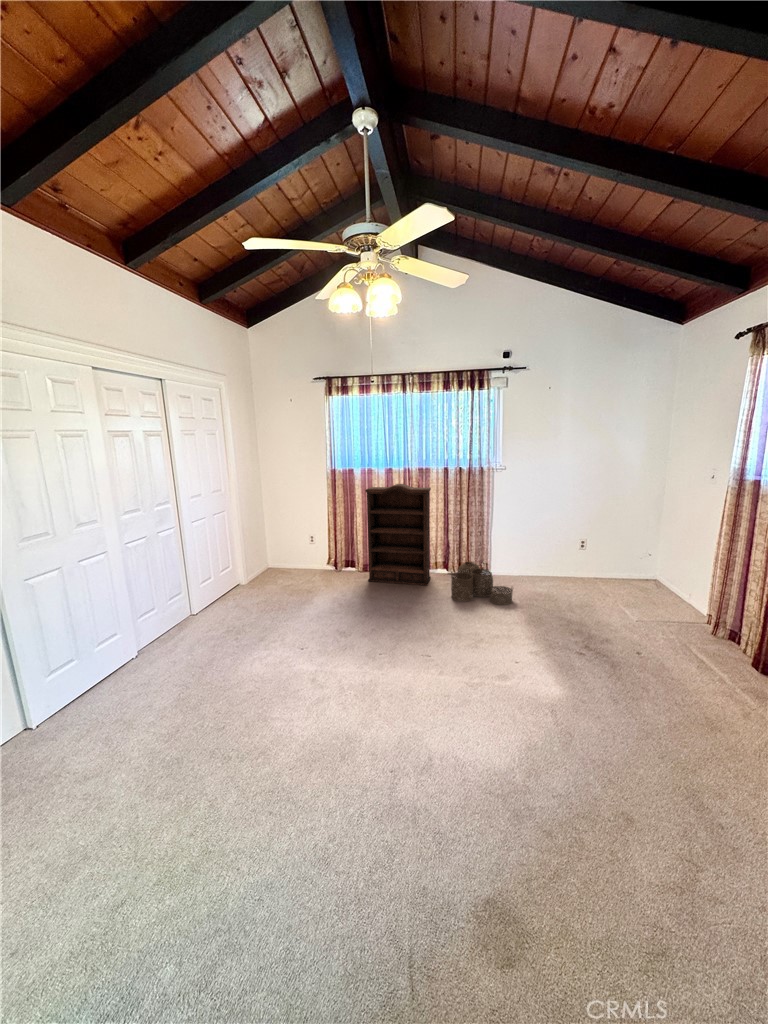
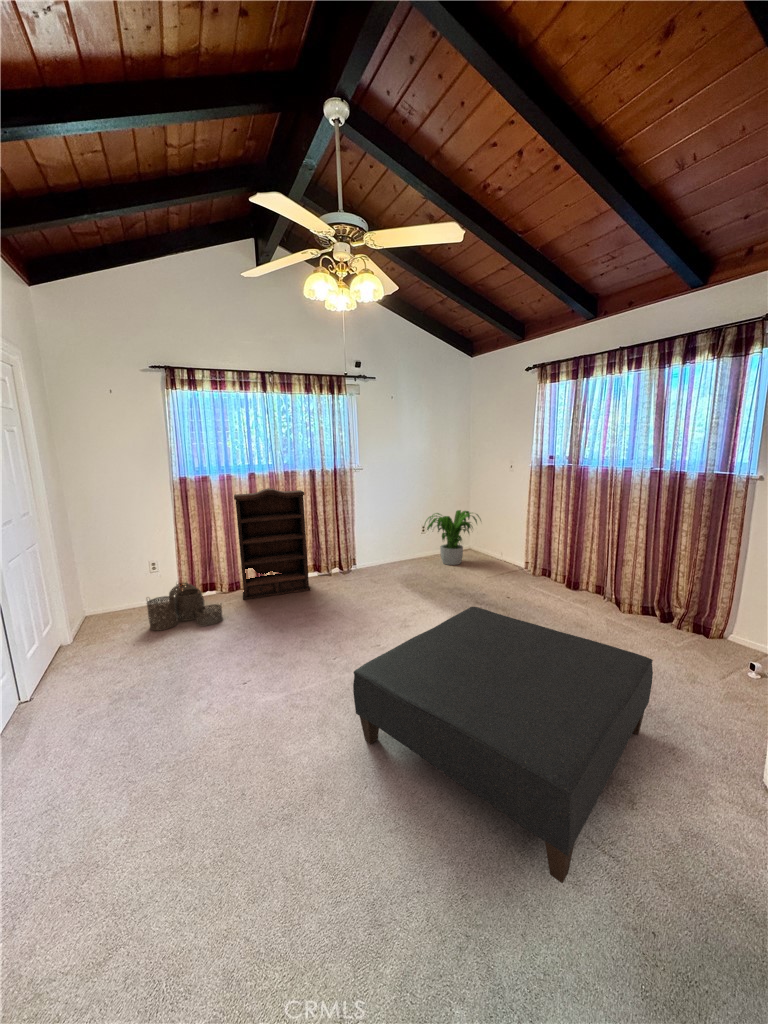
potted plant: none [575,526,654,594] -> present [425,510,481,565]
woven basket: present [451,562,513,605] -> present [147,582,223,630]
ottoman: none [332,649,676,971] -> present [353,607,653,883]

